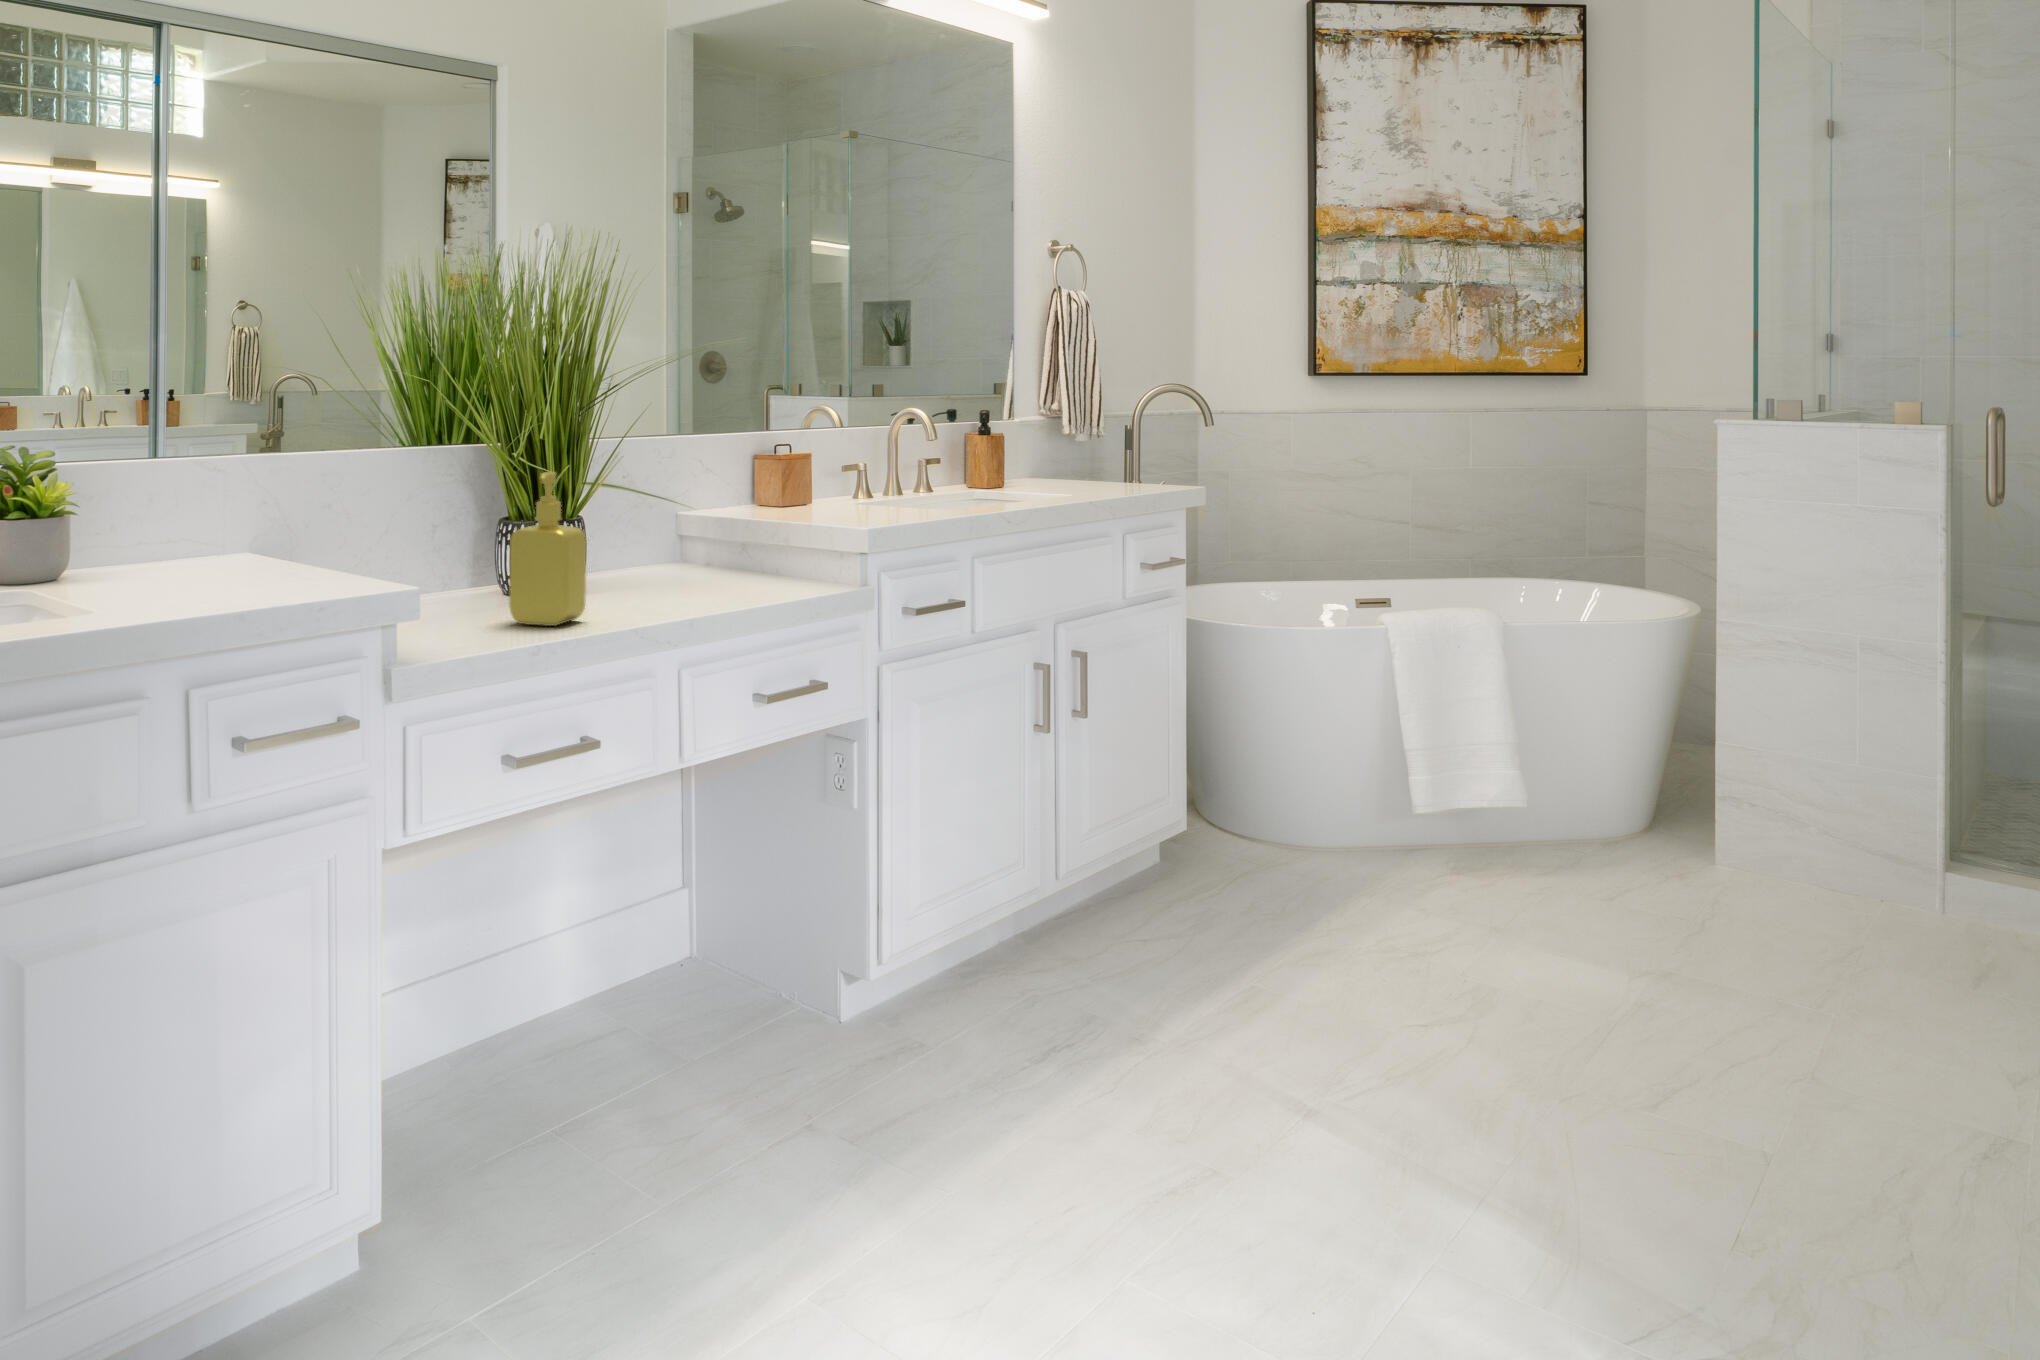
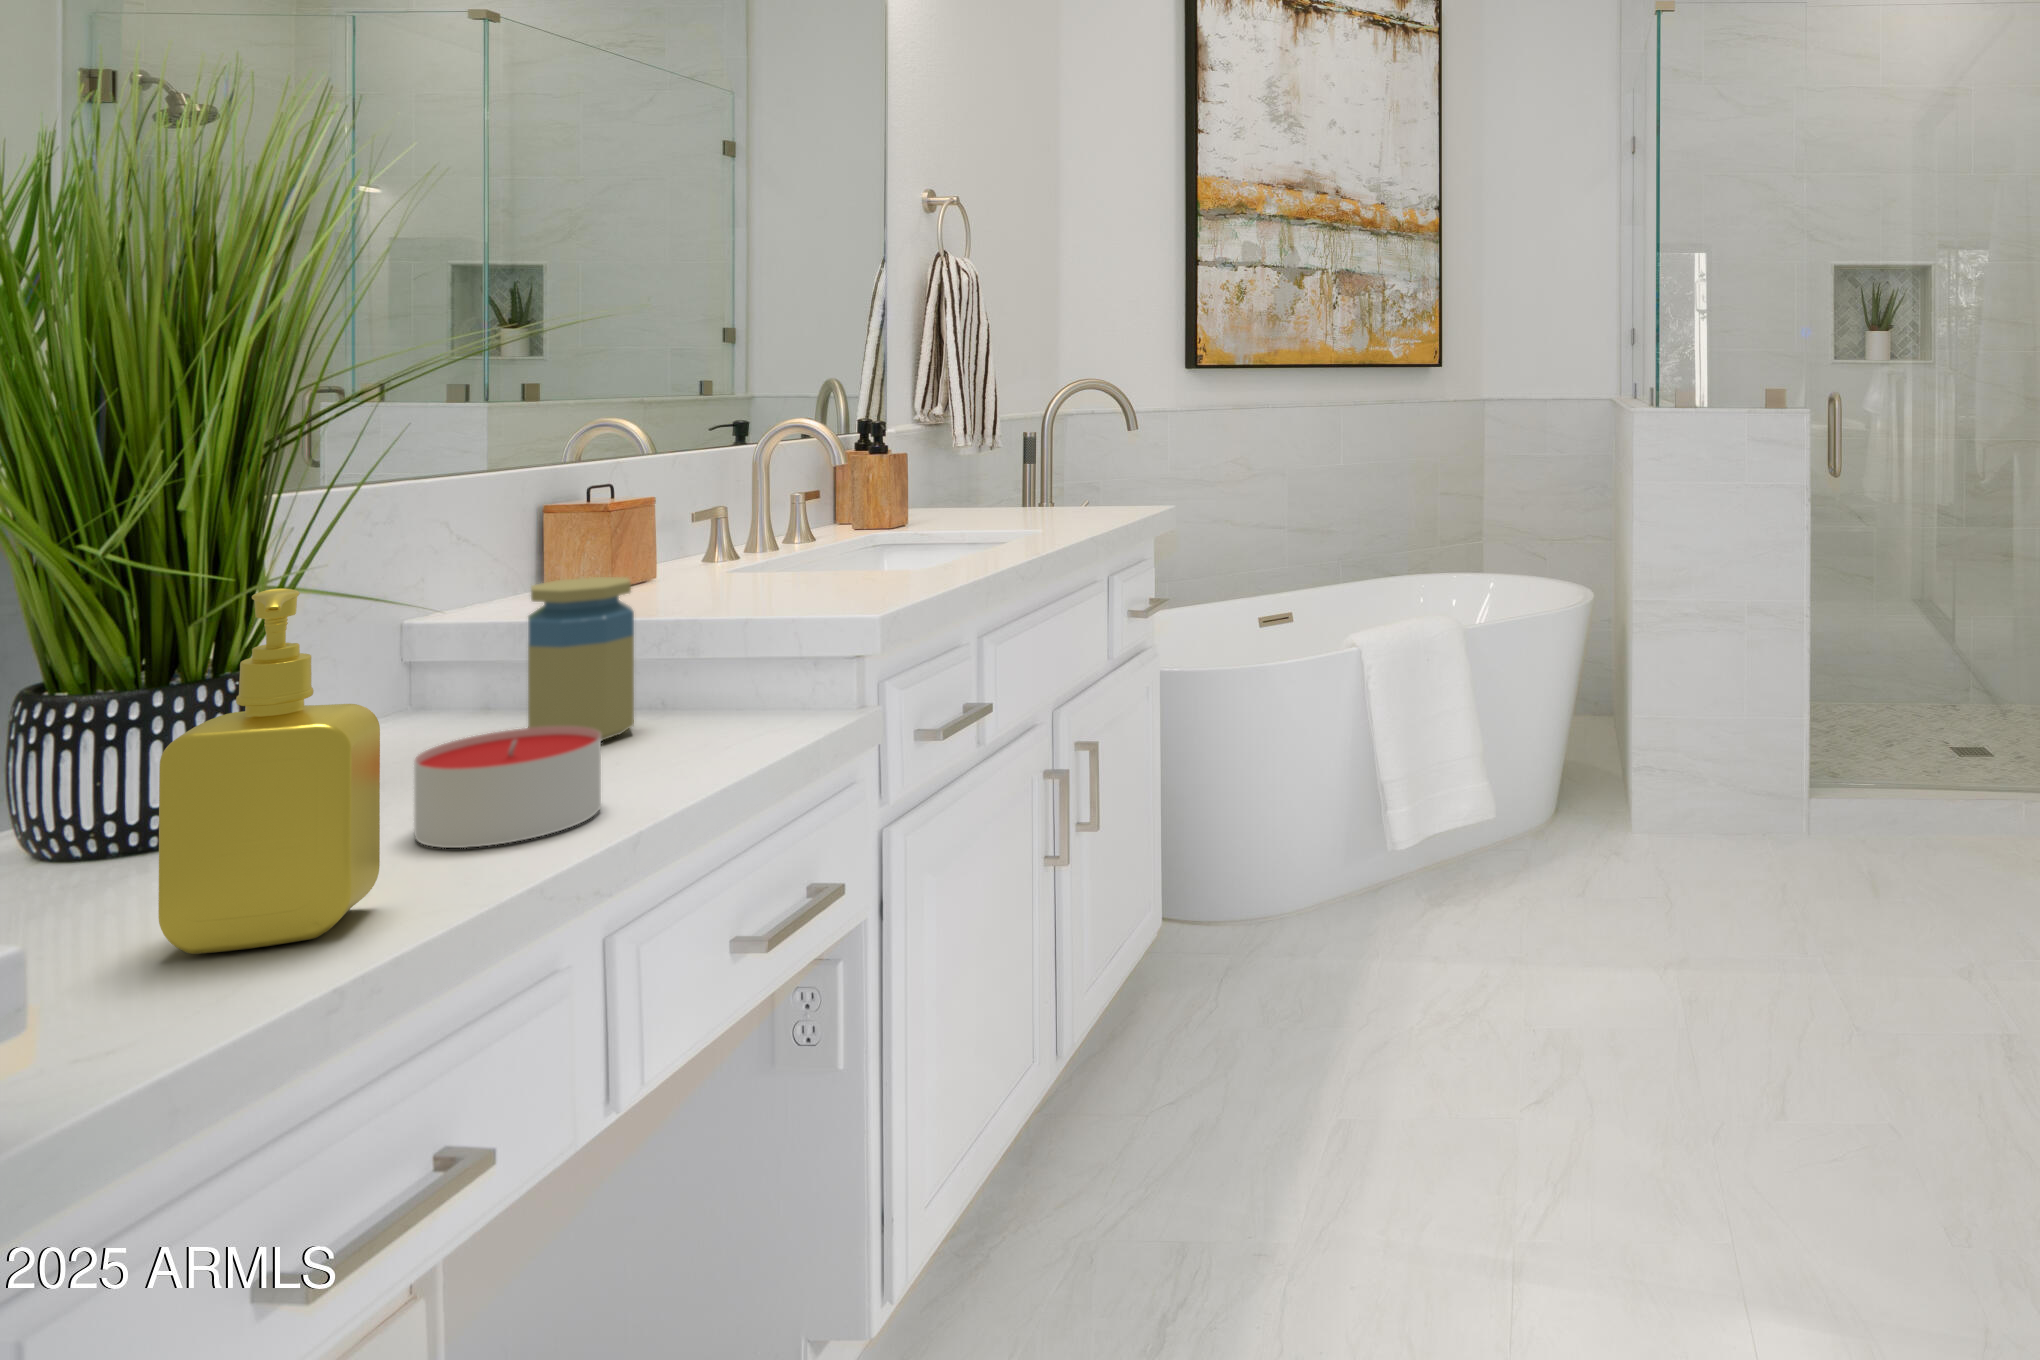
jar: none [700,493,752,583] -> present [528,577,634,741]
candle: none [620,561,697,610] -> present [414,726,601,848]

